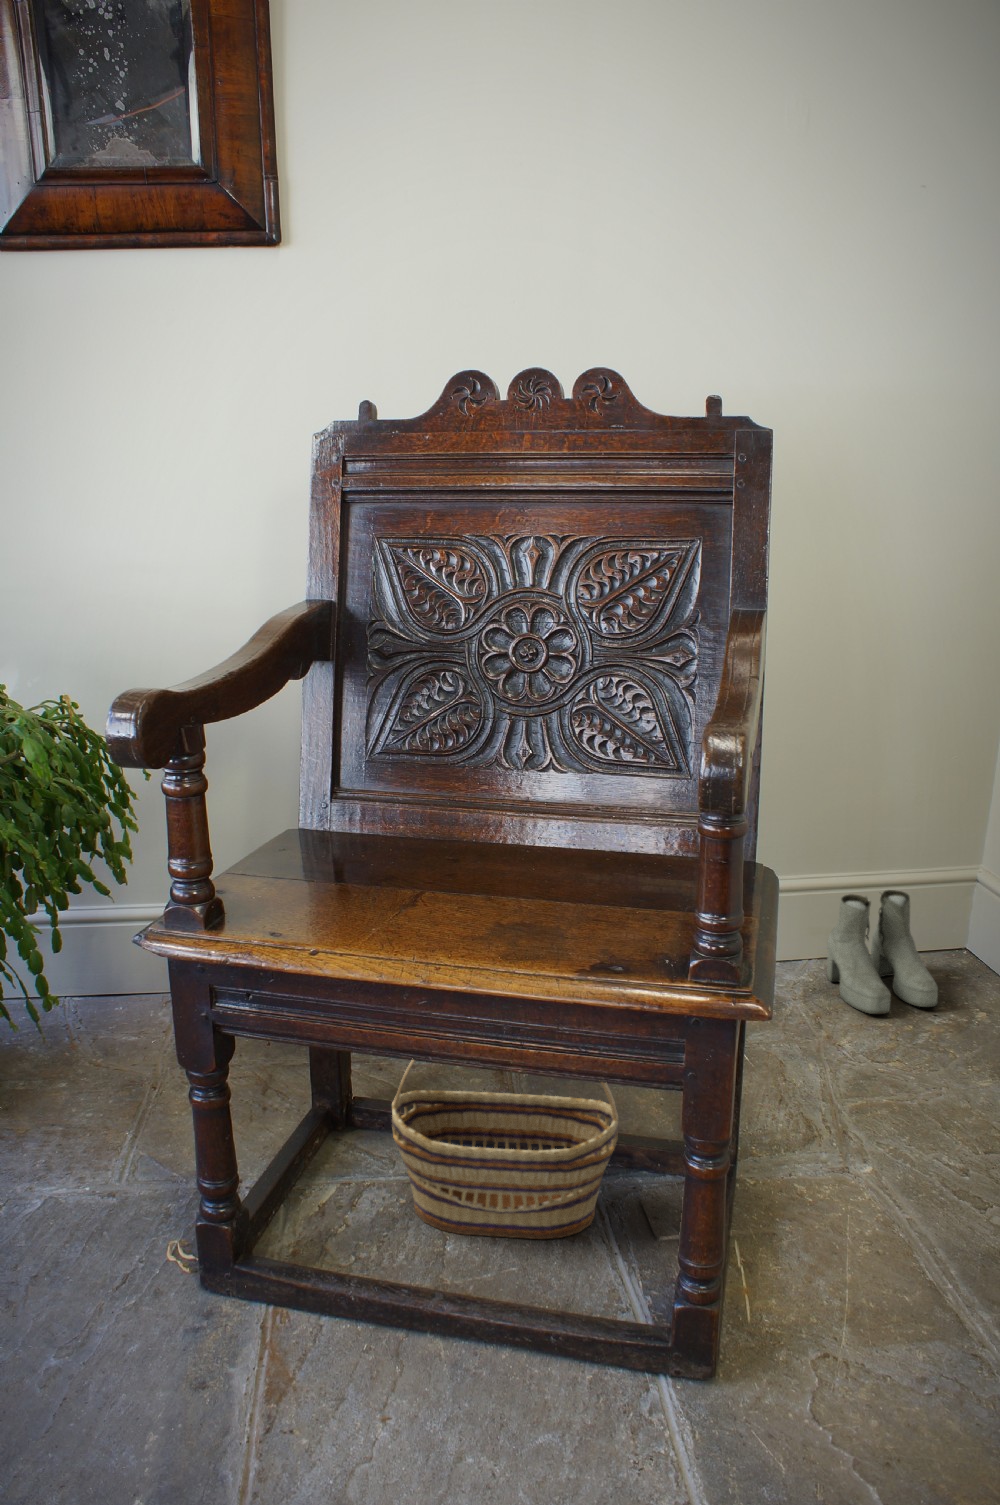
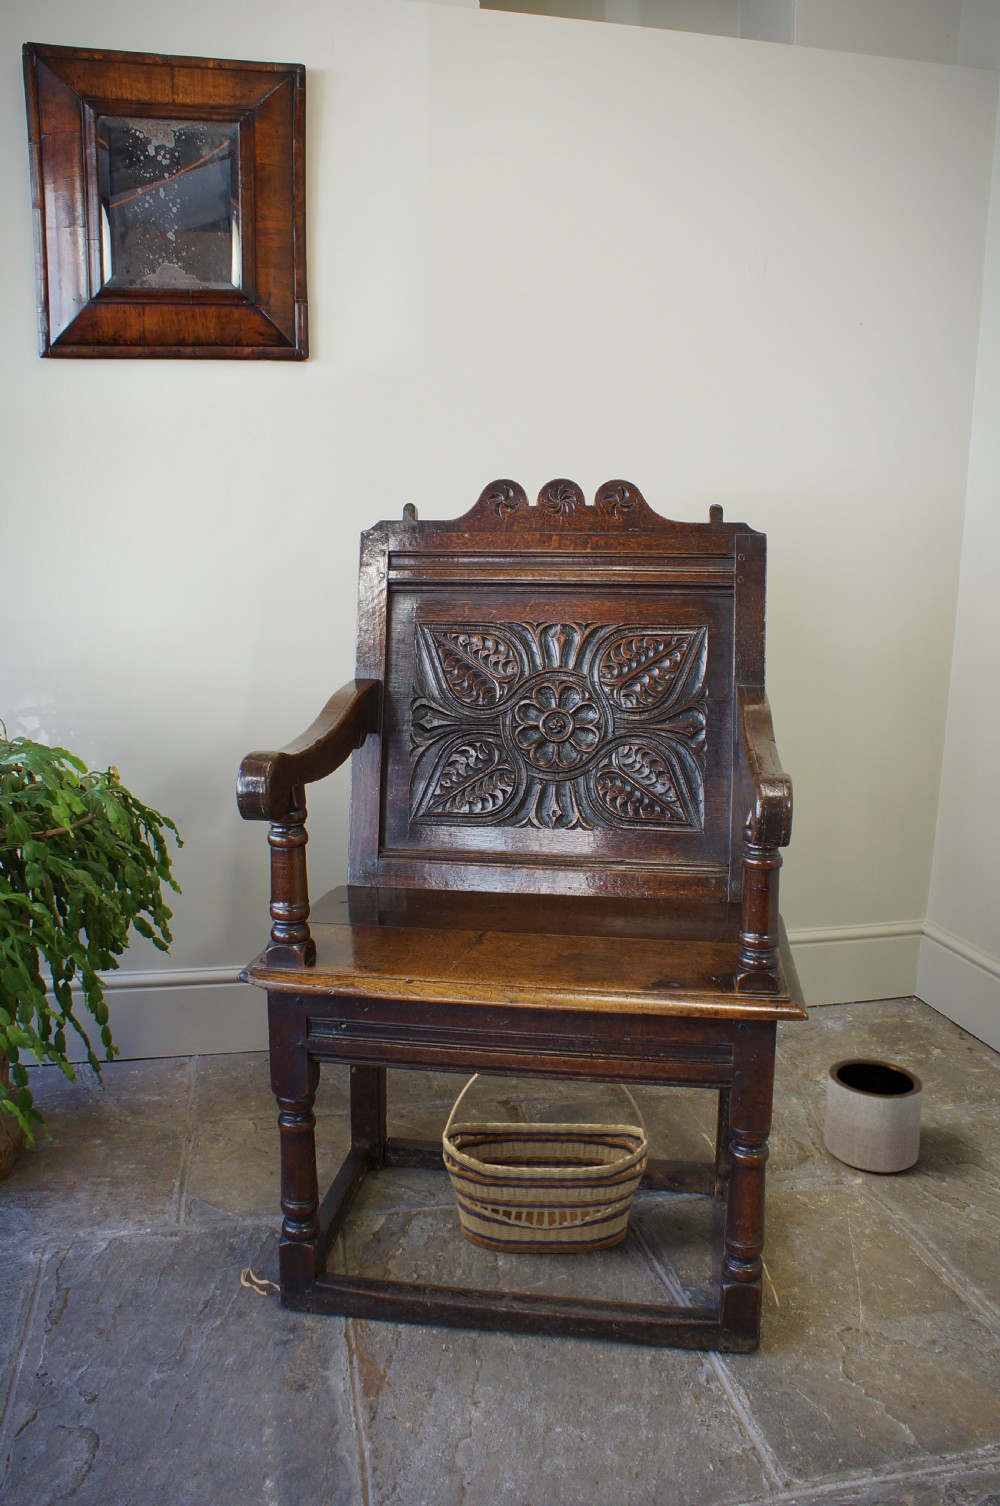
boots: present [827,890,938,1014] -> none [799,941,901,1054]
planter: none [833,1028,947,1158] -> present [824,1058,923,1173]

